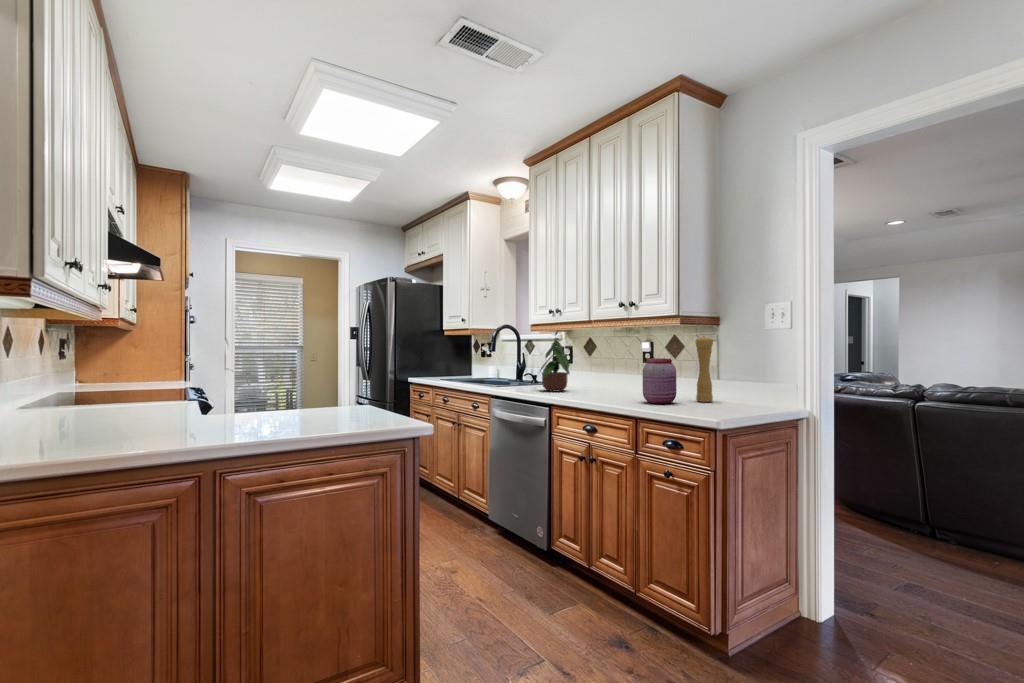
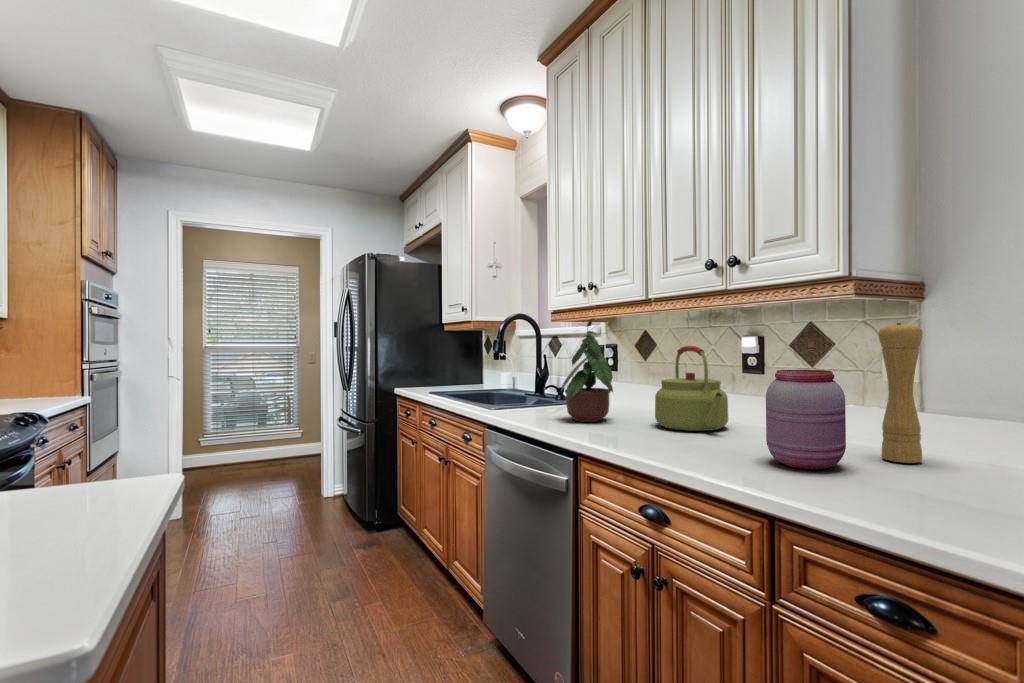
kettle: none [593,347,633,394] -> present [655,346,728,431]

